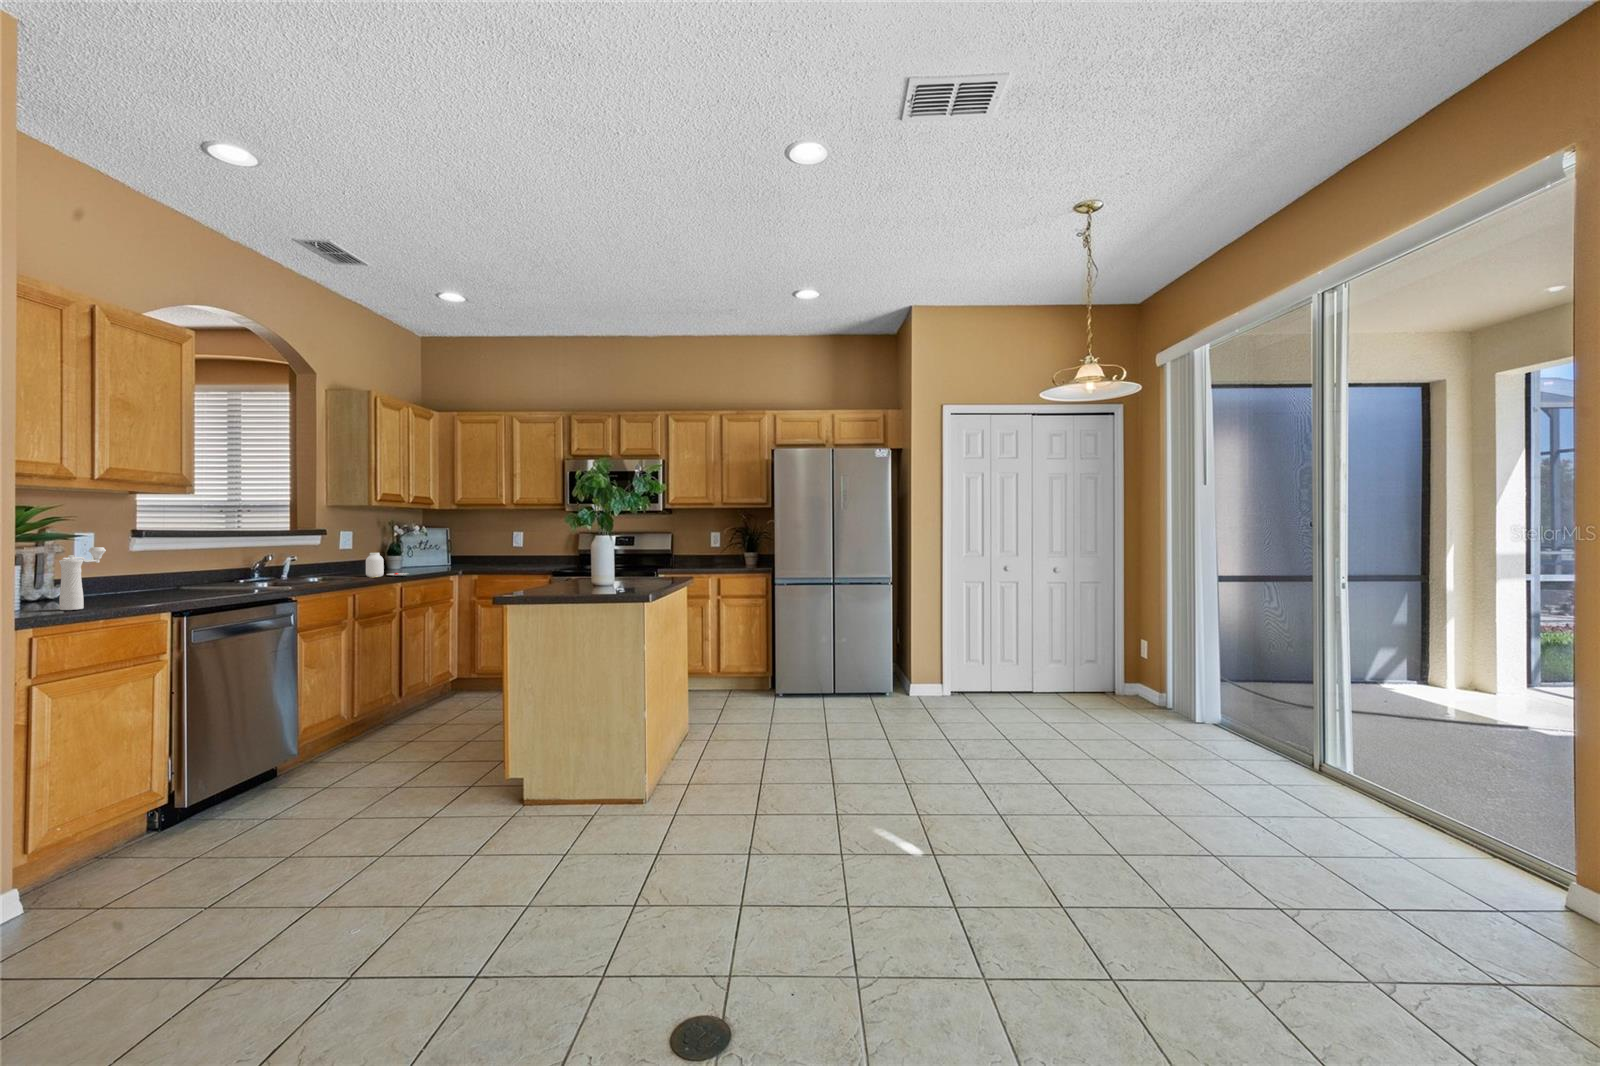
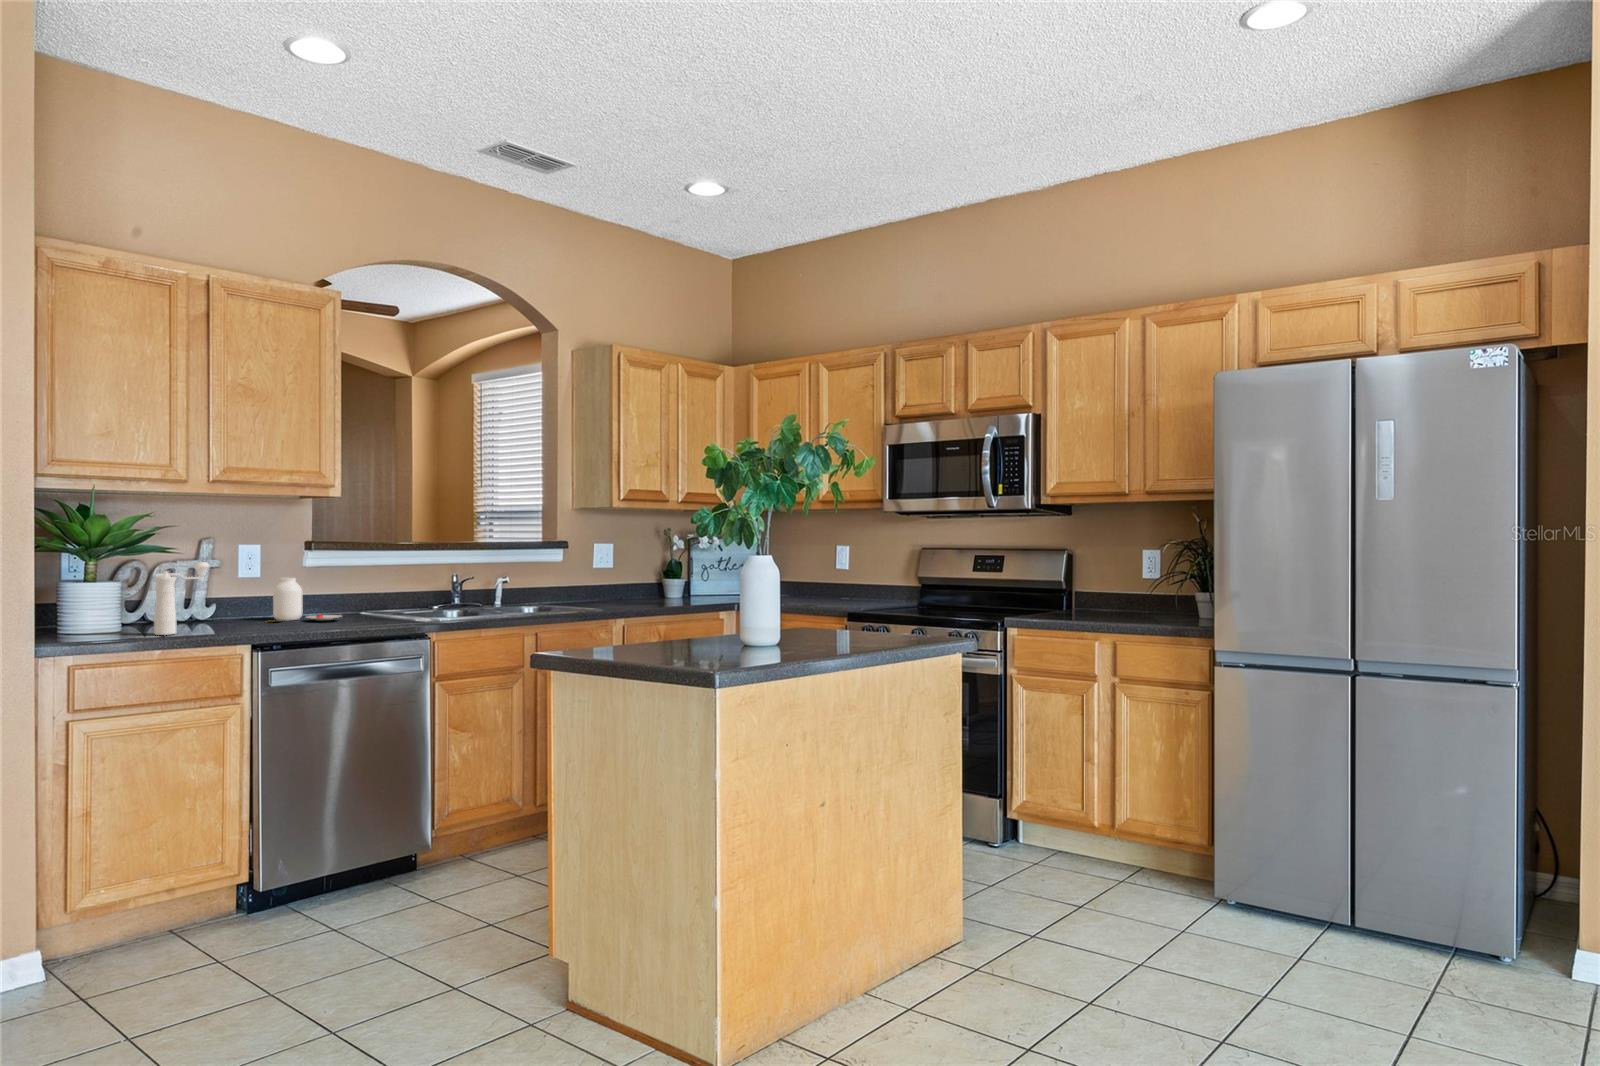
jar: present [366,553,408,578] -> present [273,578,341,621]

